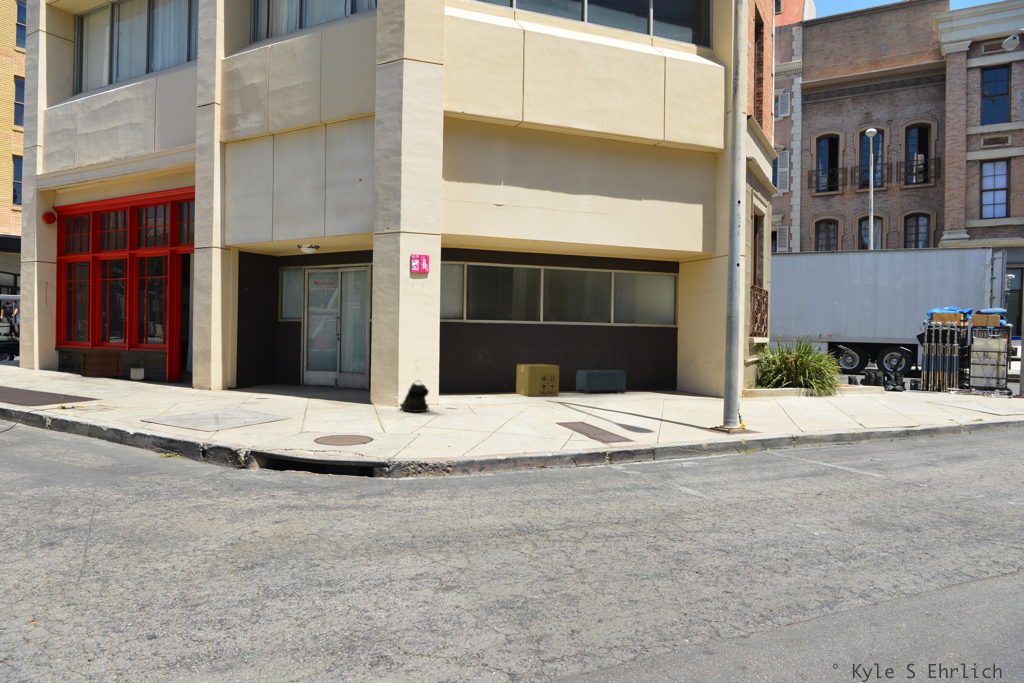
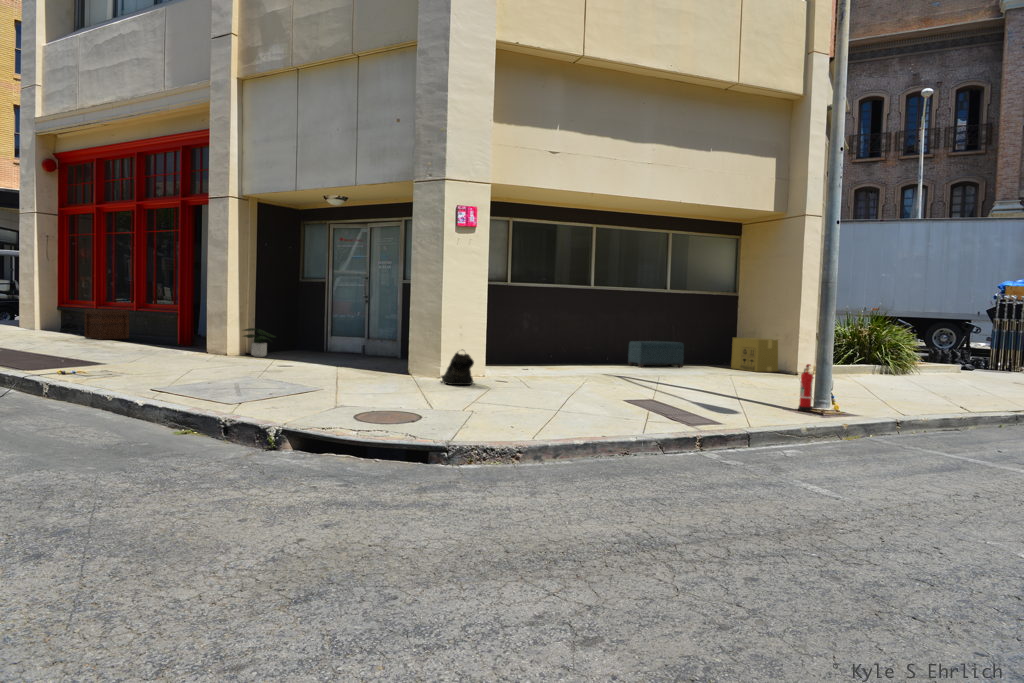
potted plant: present [124,356,150,380] -> present [244,328,275,357]
cardboard box: present [516,364,559,396] -> present [731,338,780,372]
fire extinguisher: none [707,388,719,429] -> present [798,364,813,412]

